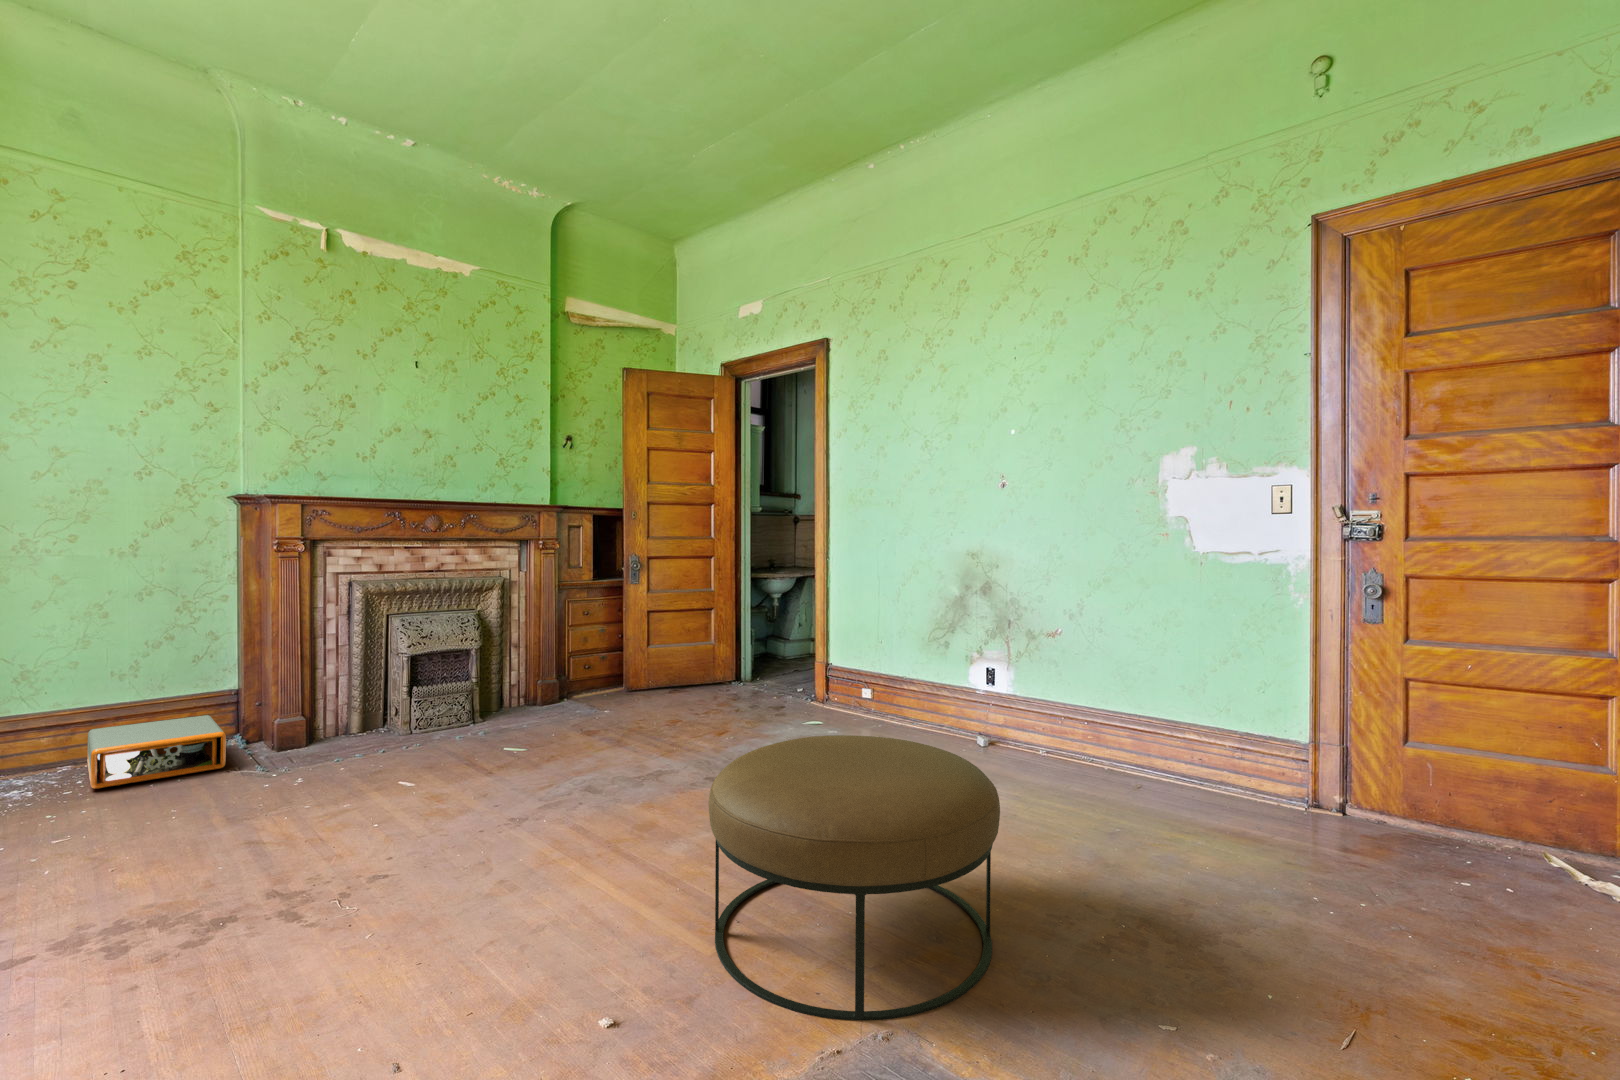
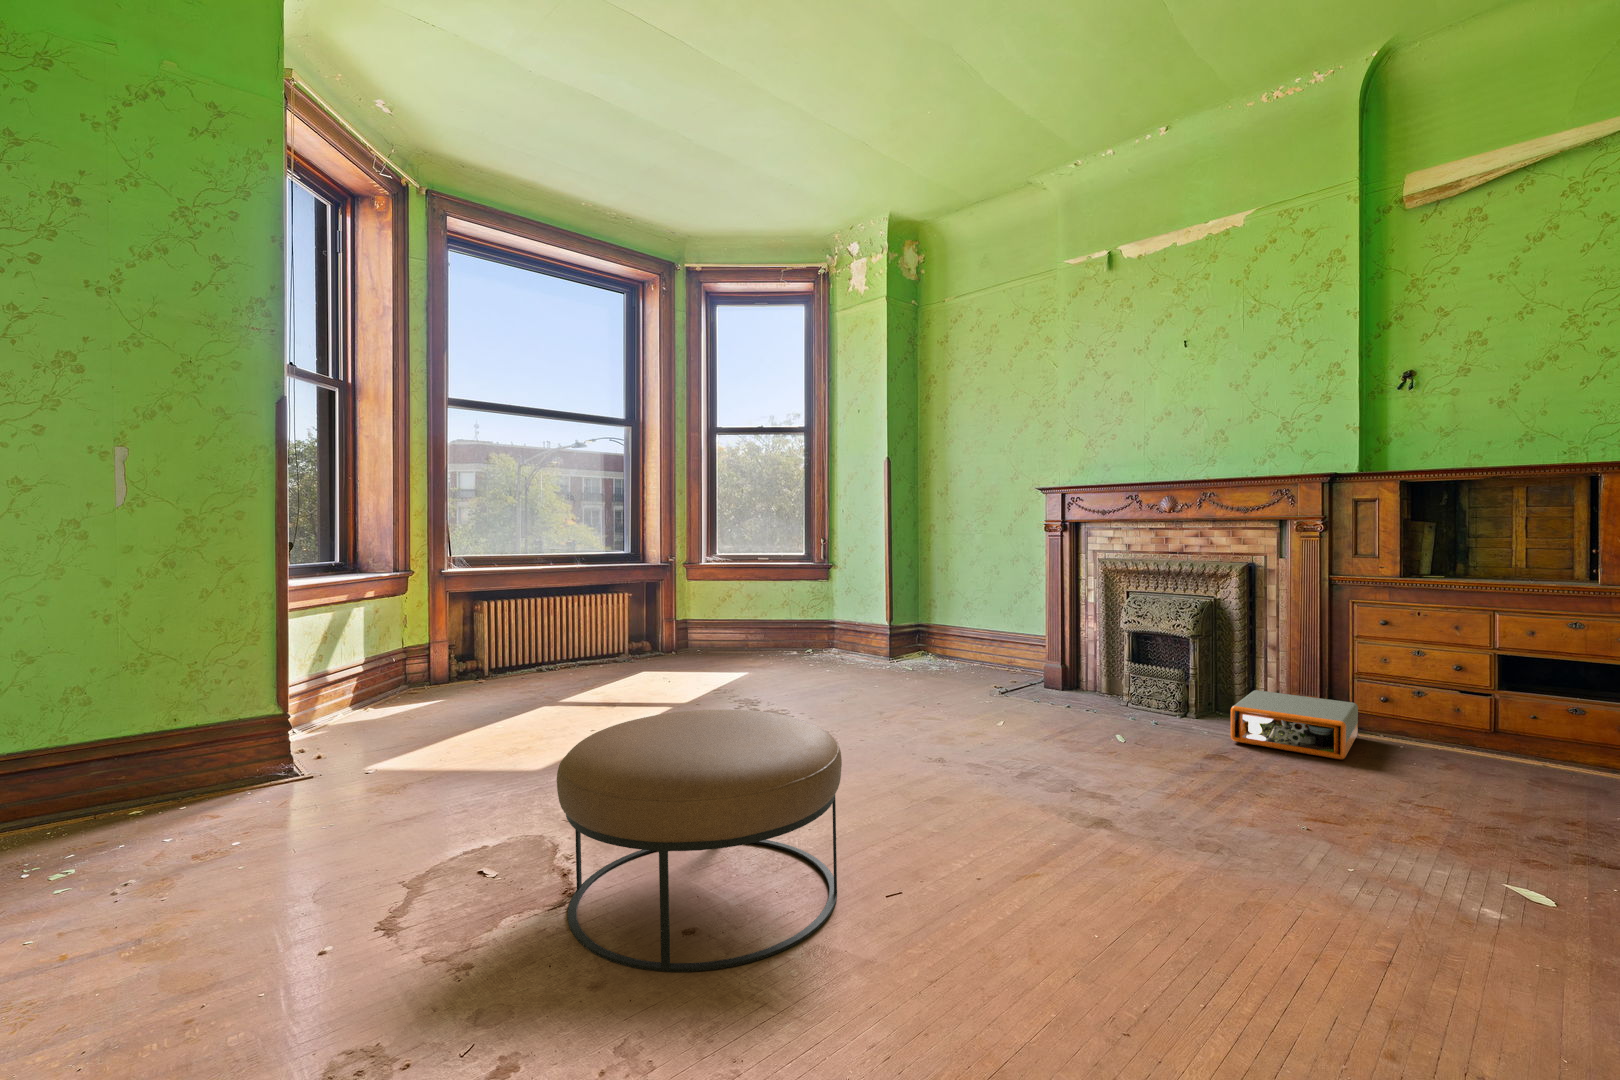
storage box: present [87,715,226,789] -> present [1230,690,1358,759]

